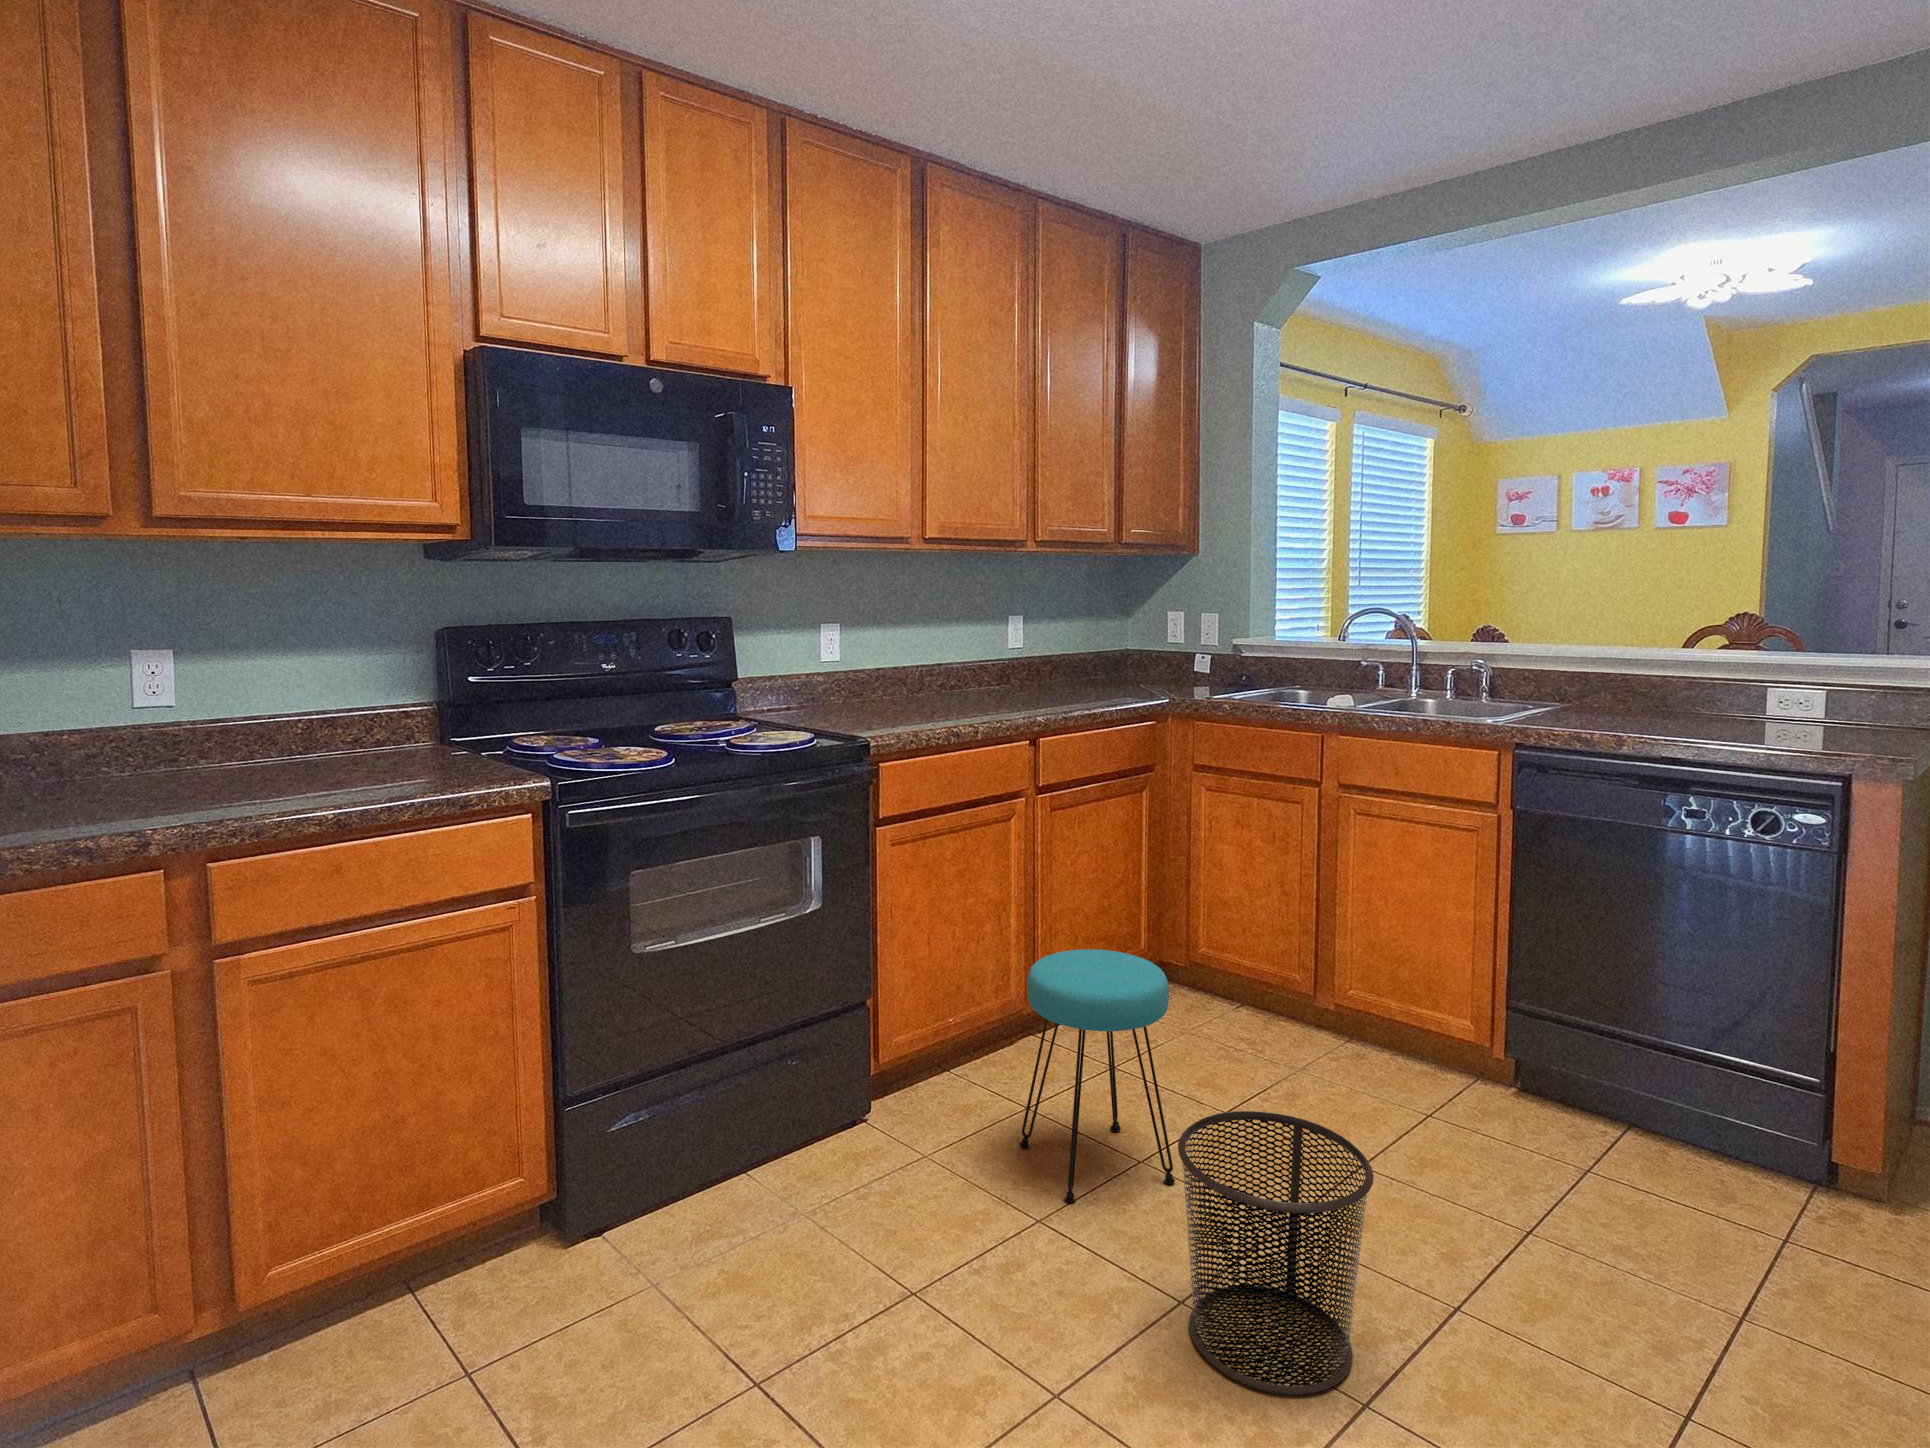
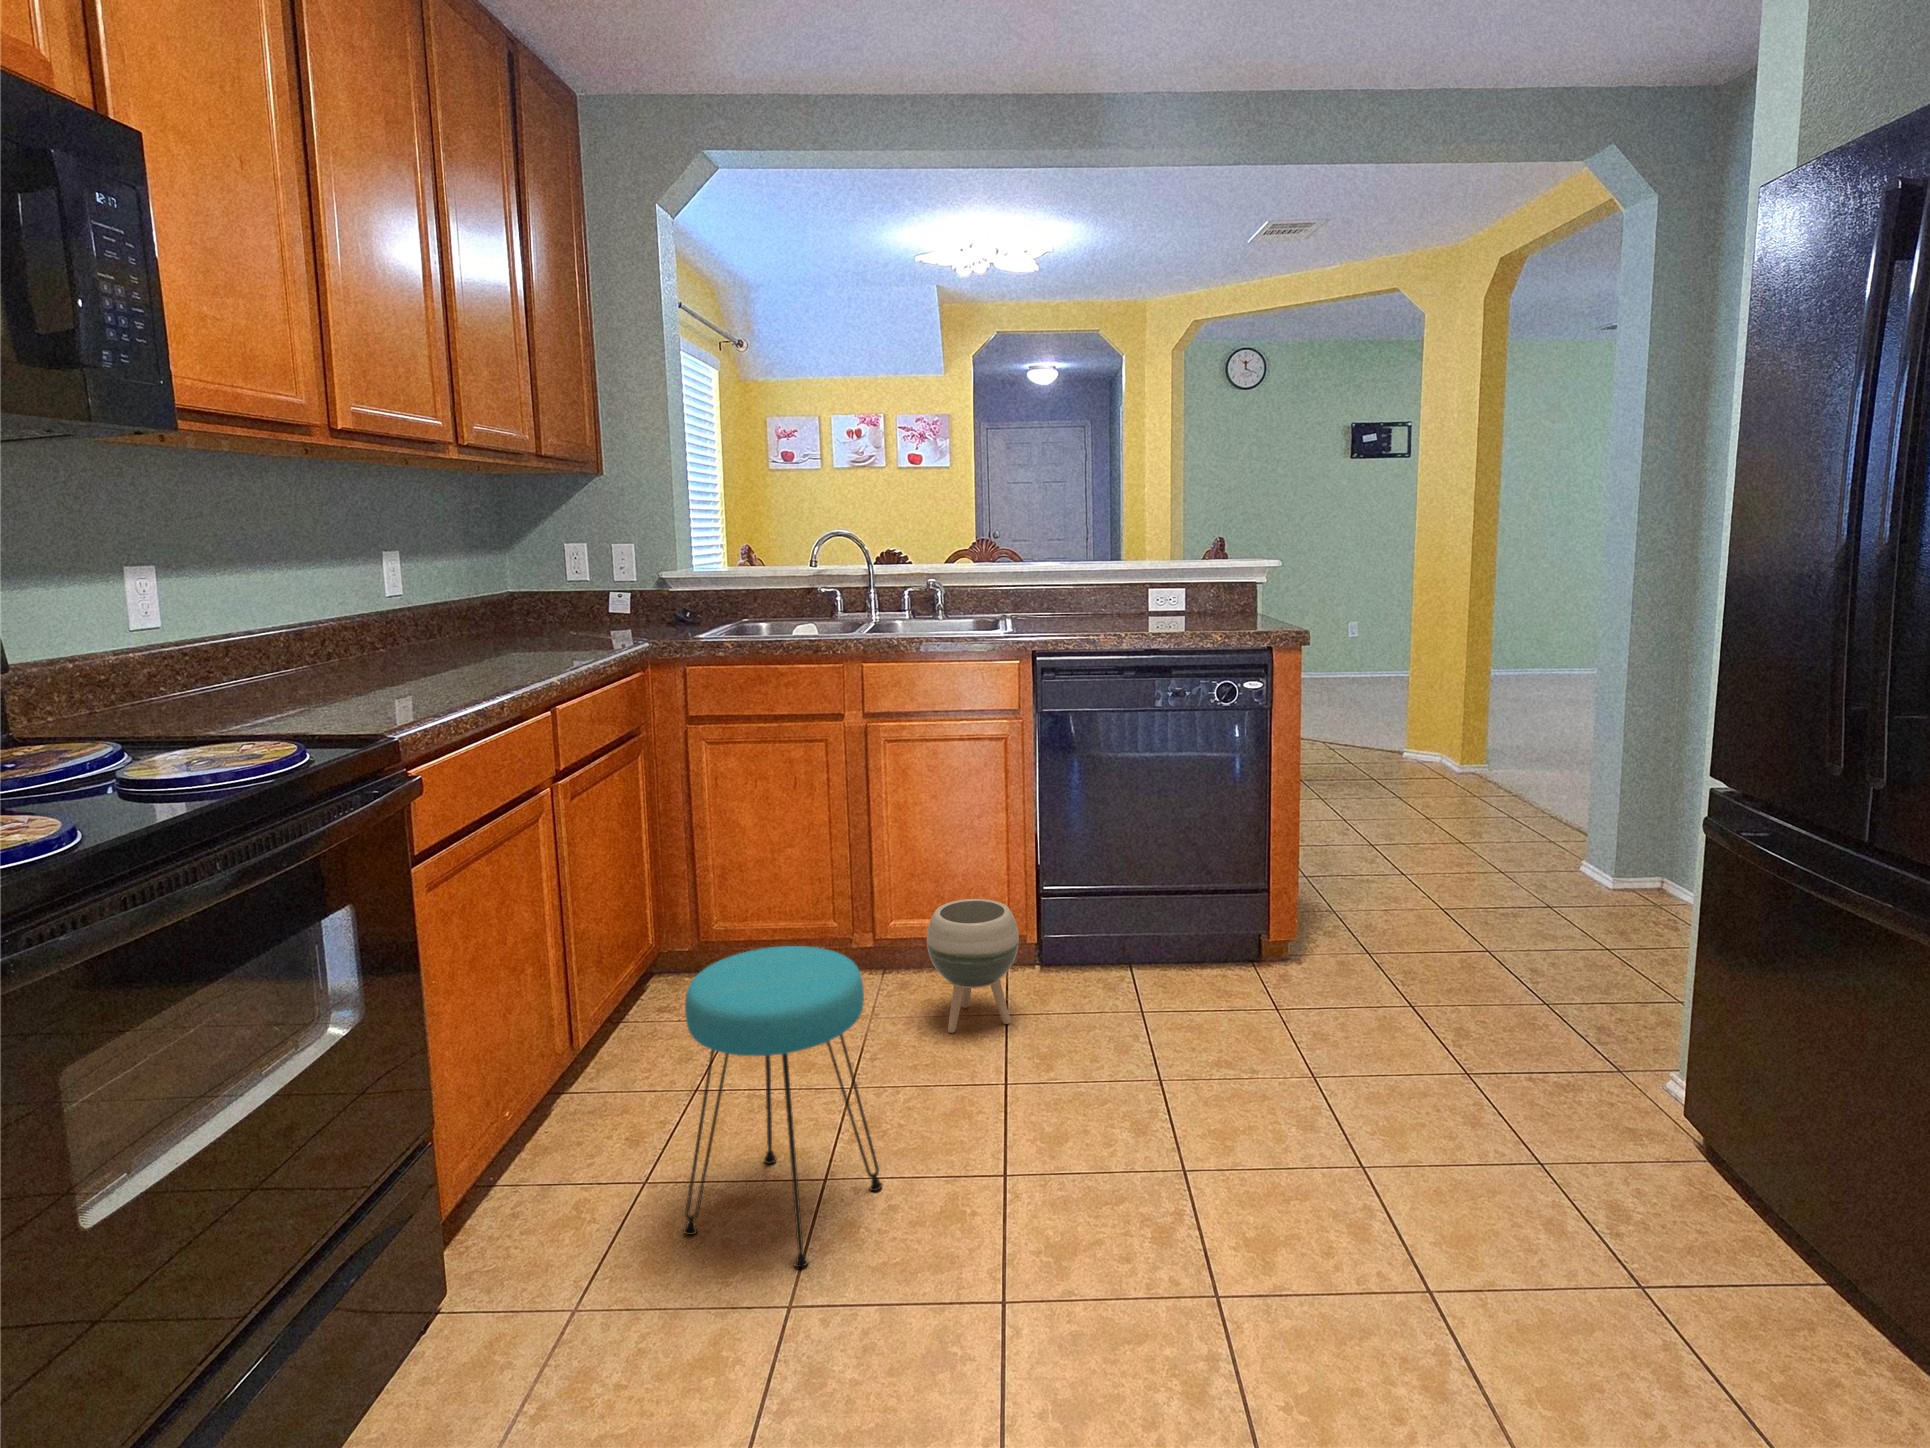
planter: none [1342,981,1443,1120] -> present [927,899,1019,1033]
waste bin: present [1178,1111,1374,1395] -> none [1004,1050,1204,1345]

